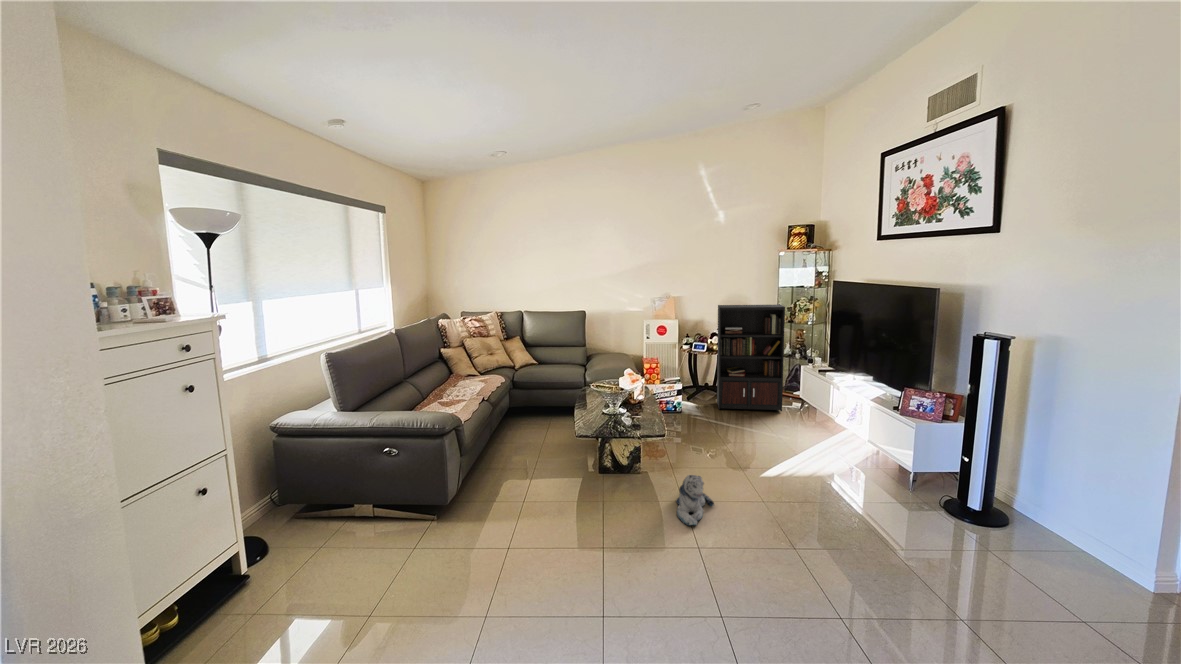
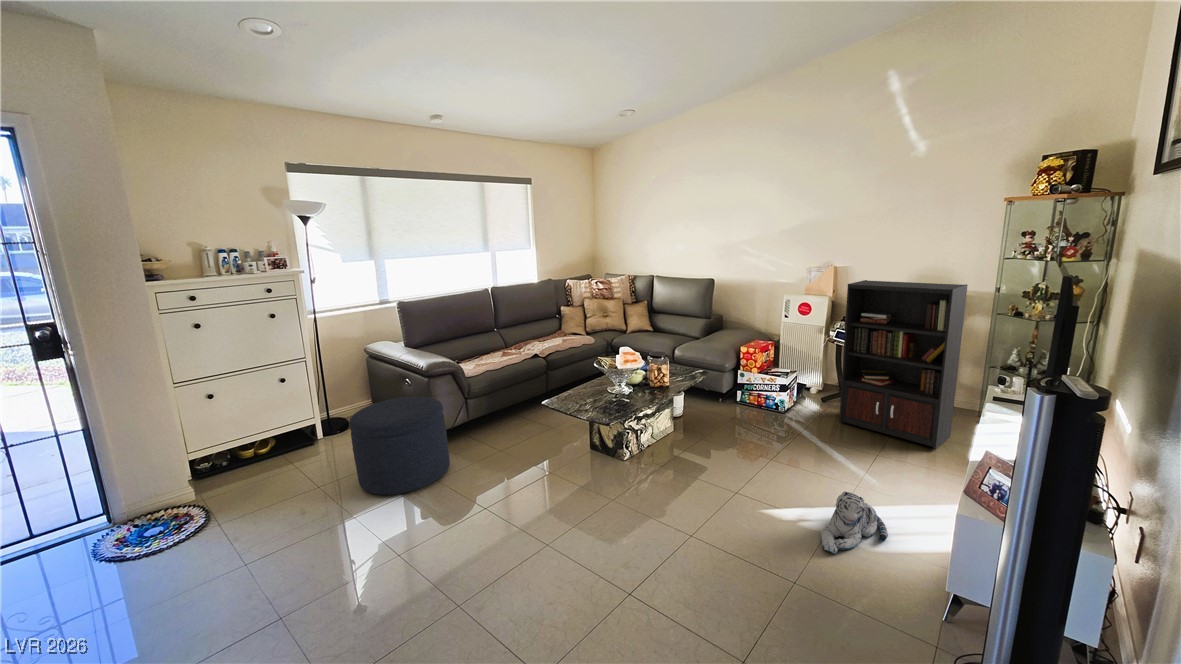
ottoman: none [411,454,524,582] -> present [349,396,450,495]
plush toy: present [676,475,714,526] -> present [821,491,888,554]

